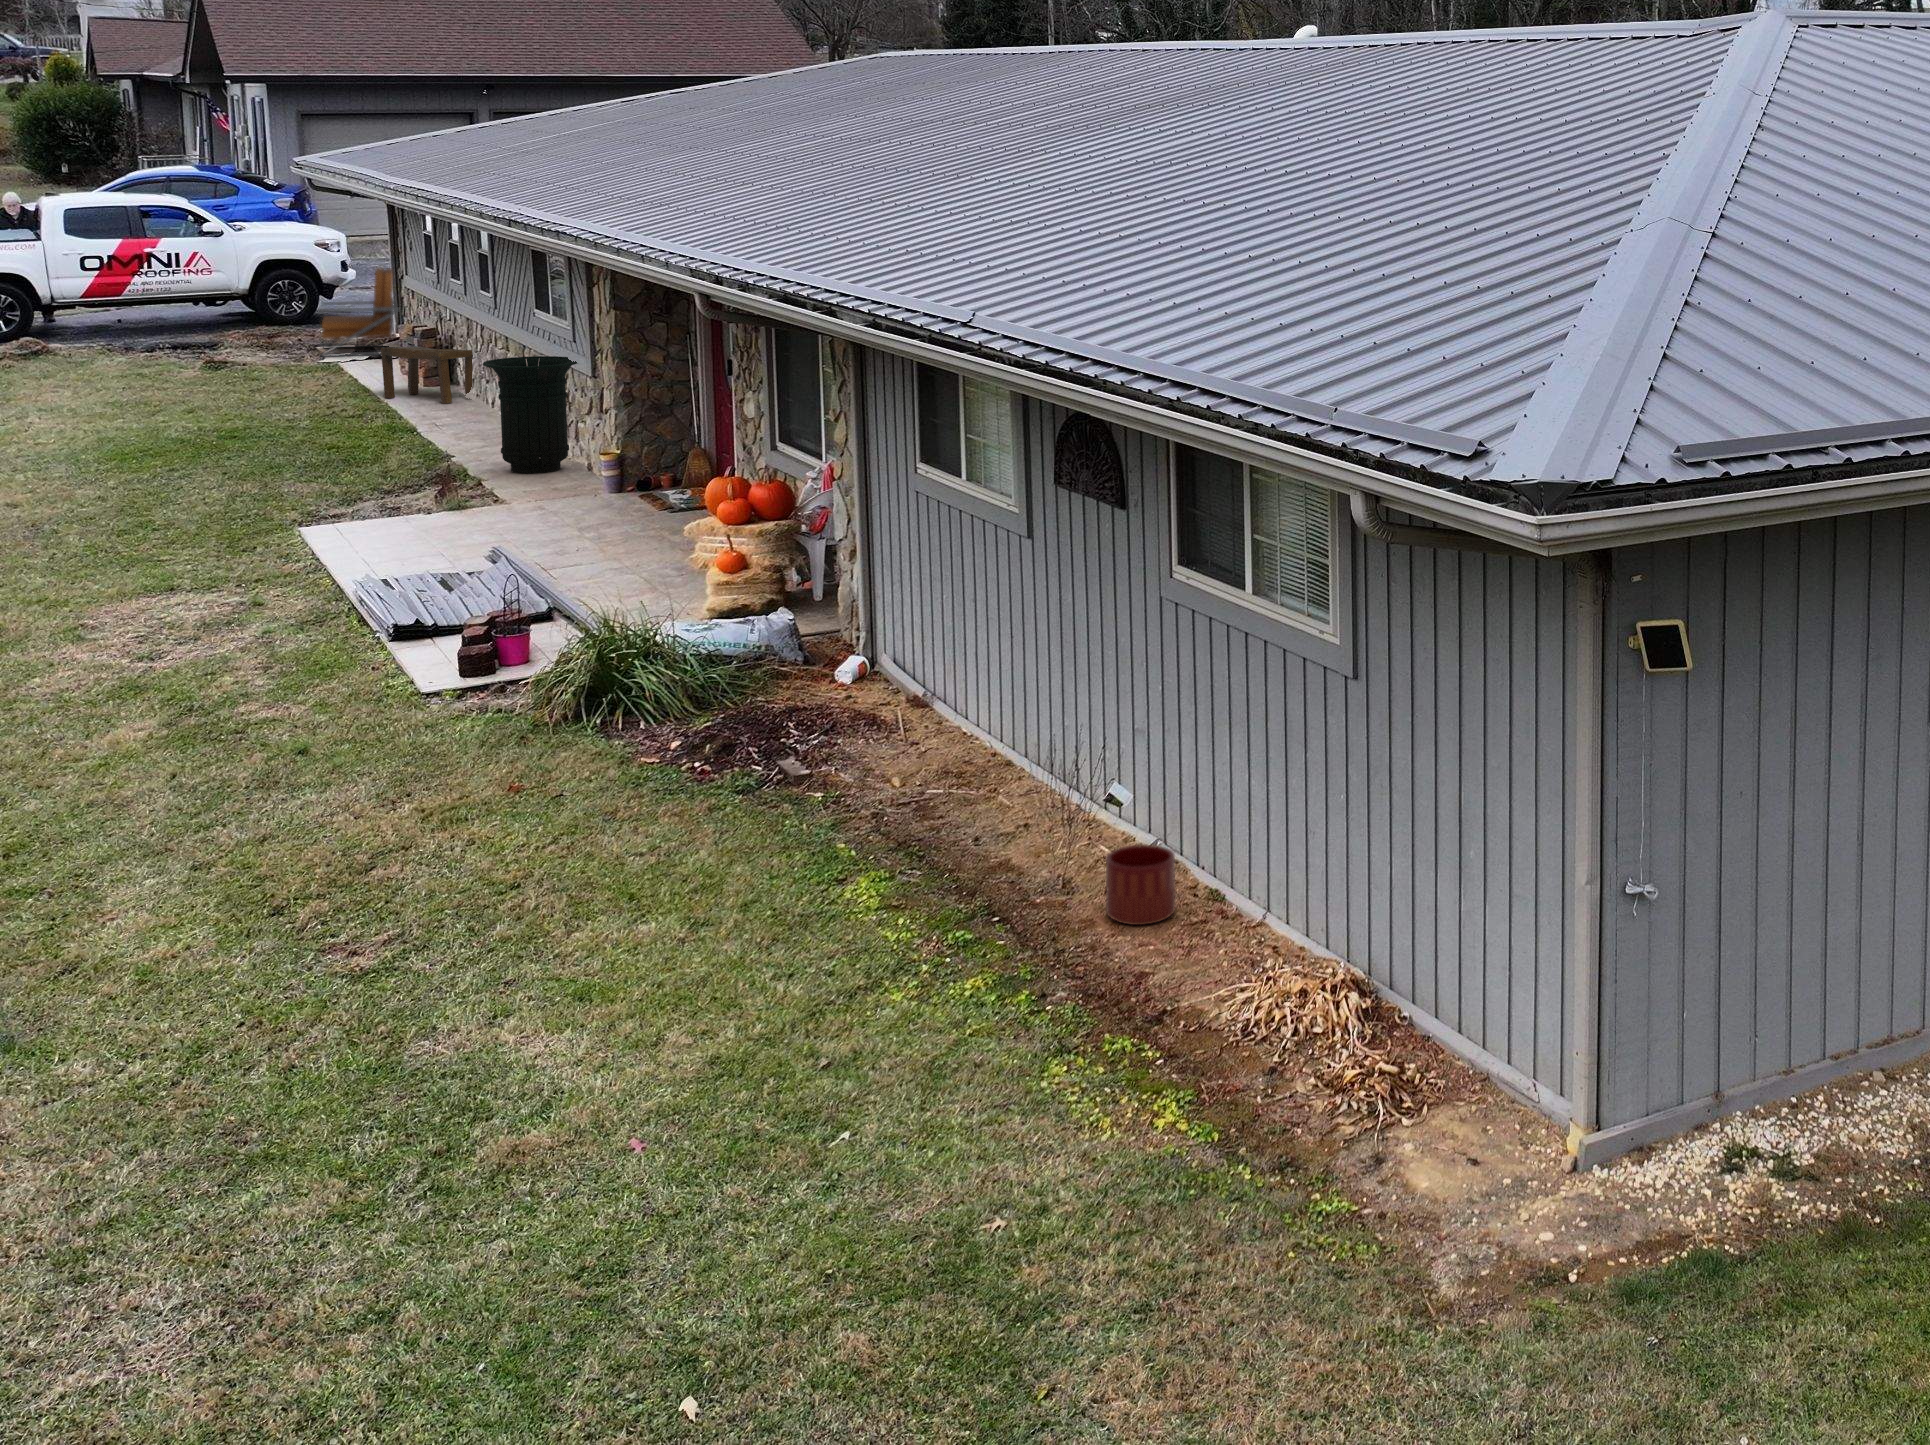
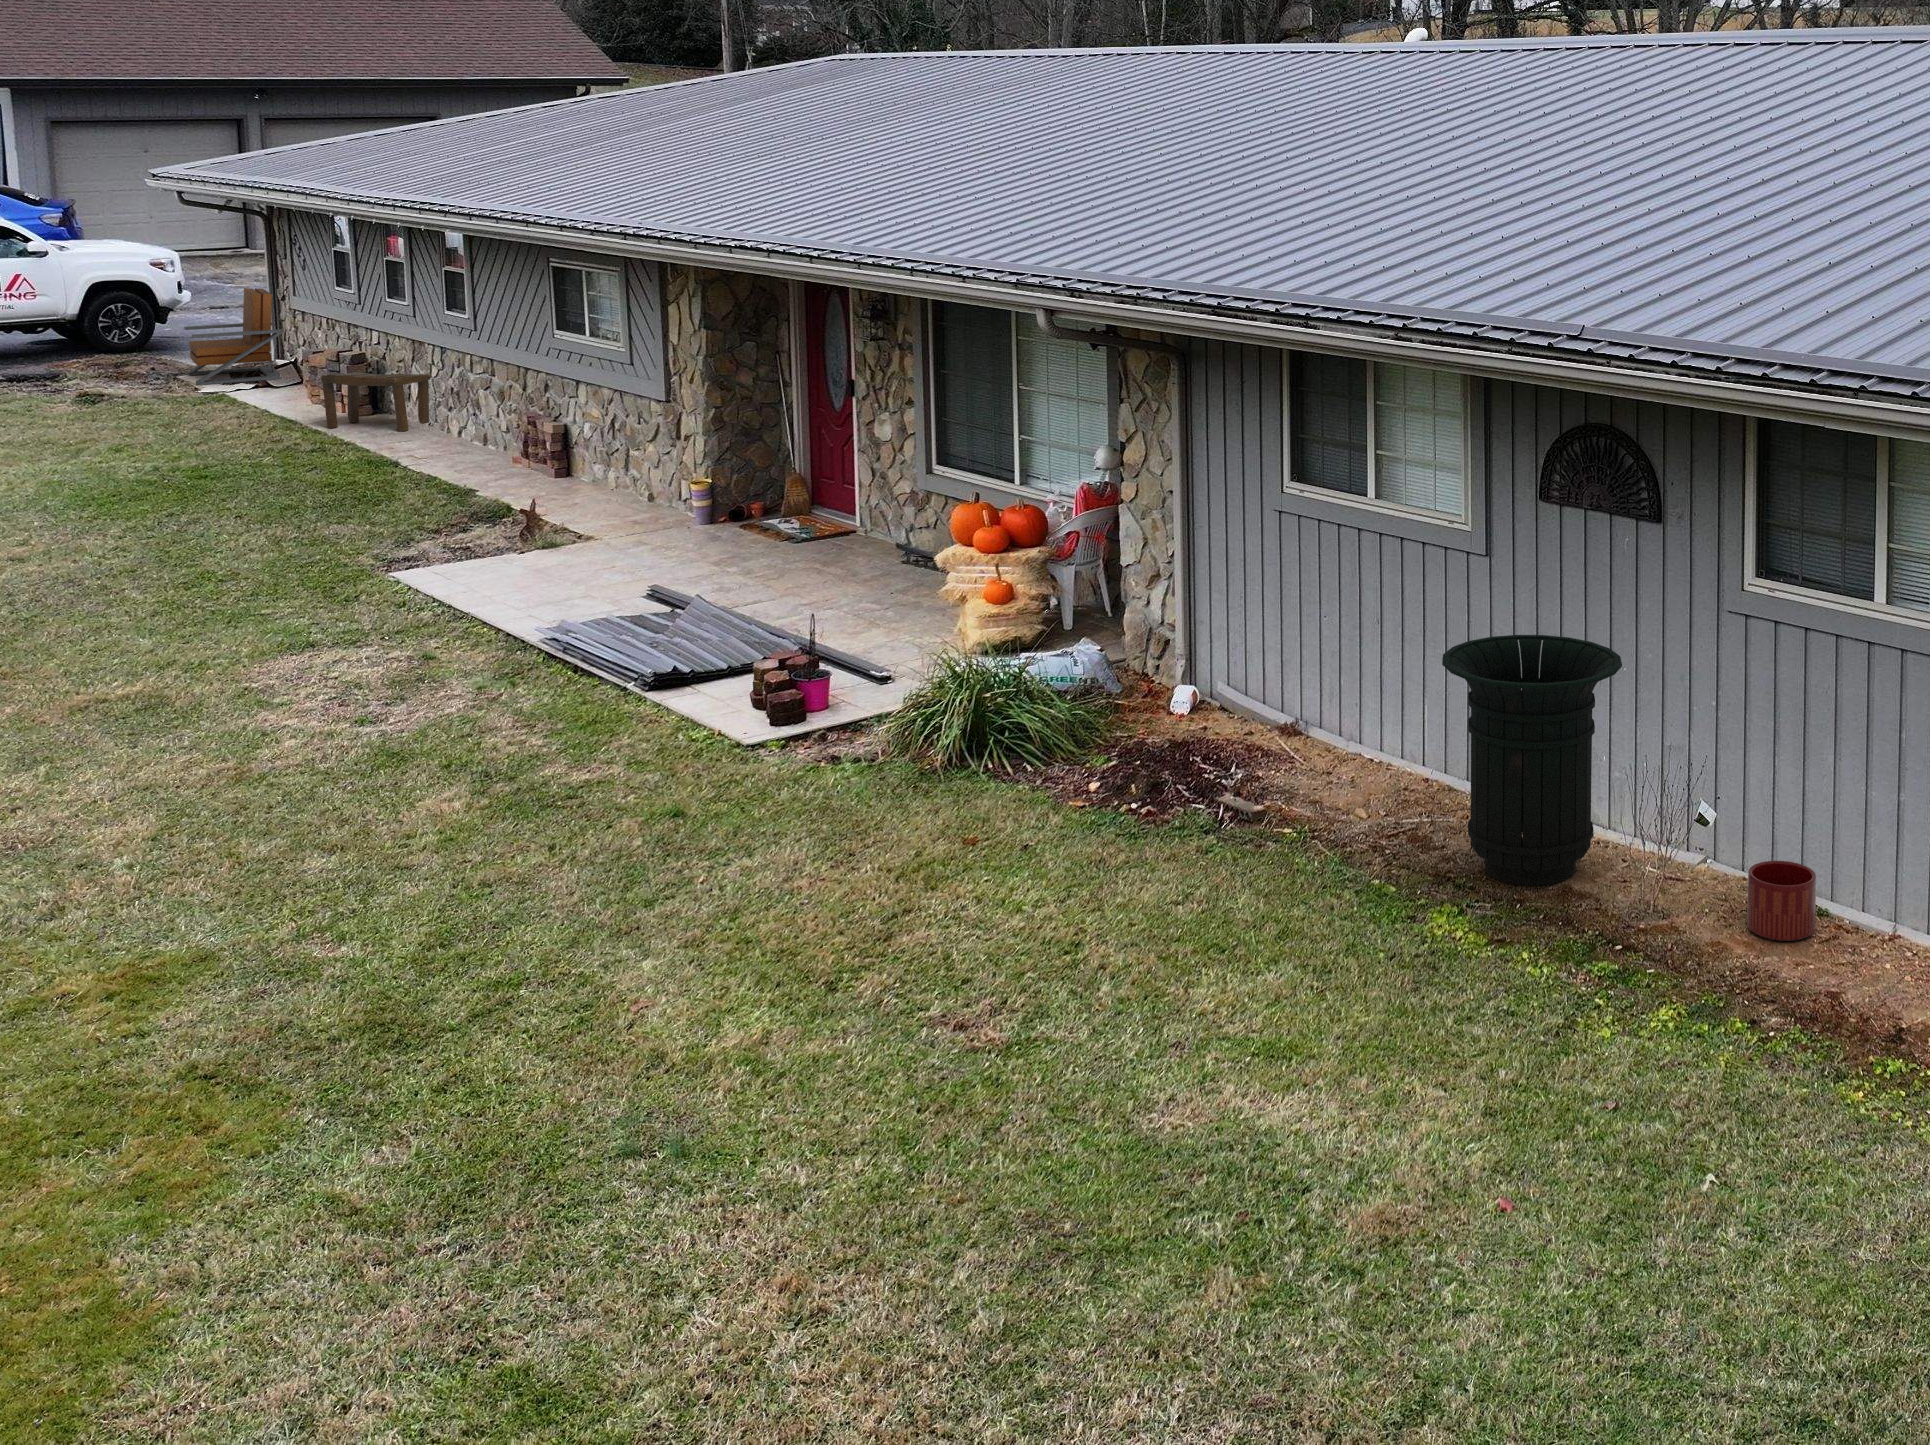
trash can: present [483,356,577,473] -> present [1442,635,1622,886]

